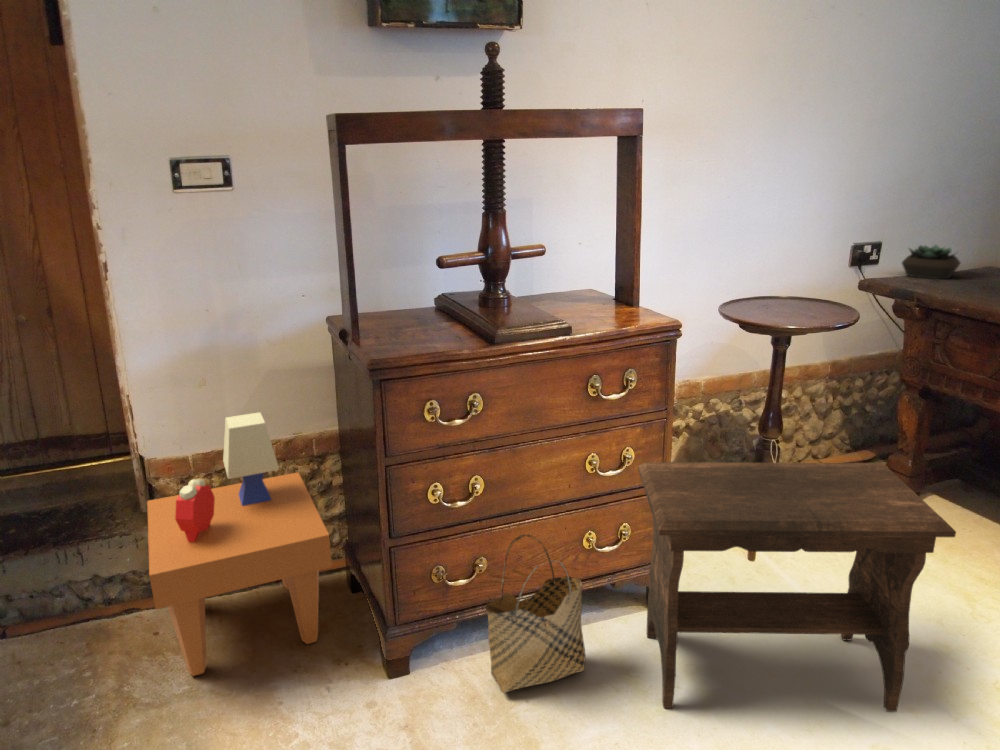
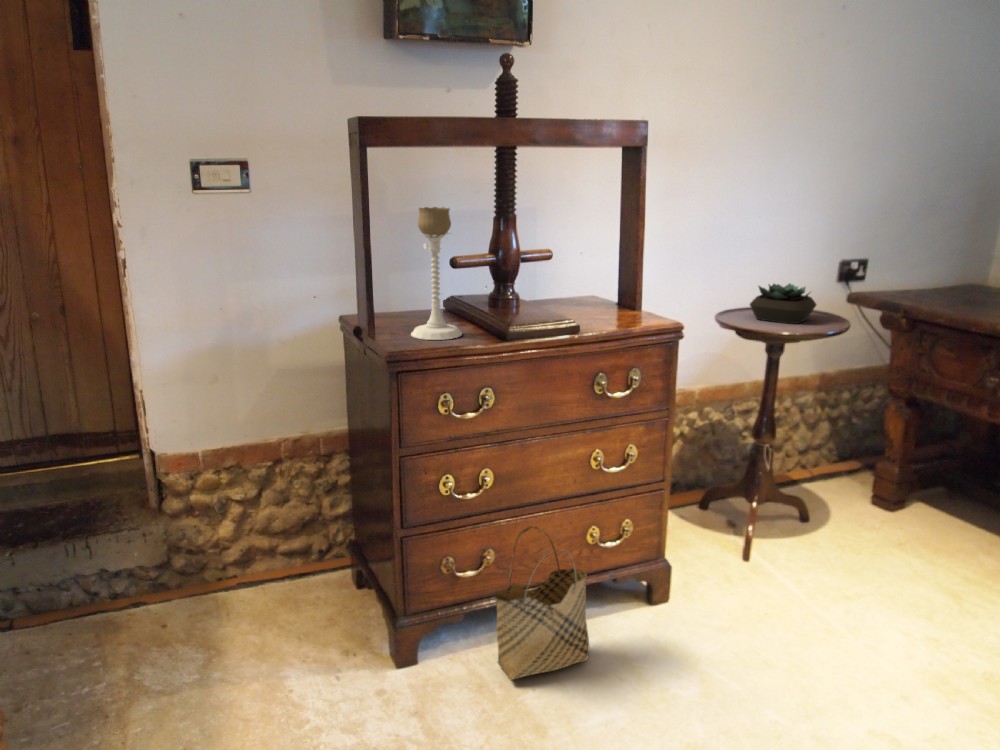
candle holder: none [395,205,449,345] -> present [411,207,462,340]
succulent plant: present [902,245,960,279] -> present [750,284,816,324]
side table: present [147,412,332,676] -> none [158,409,343,666]
footstool: present [638,462,956,712] -> none [641,458,942,697]

